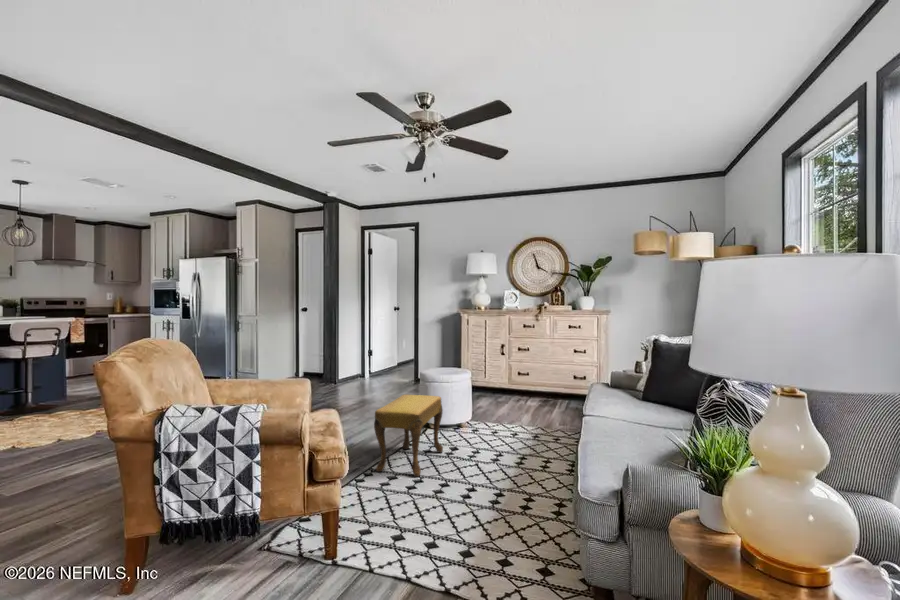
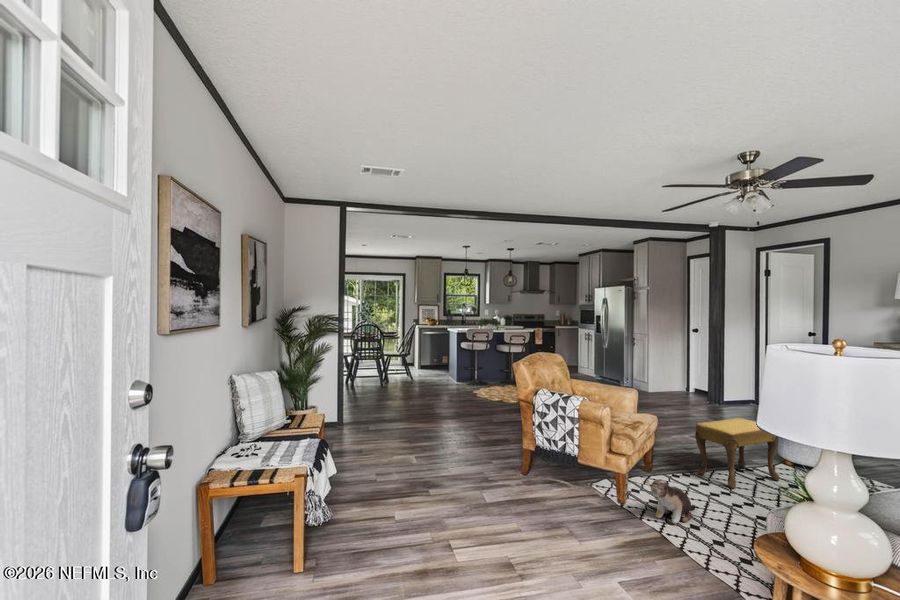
plush toy: none [374,500,418,557] -> present [646,479,696,524]

